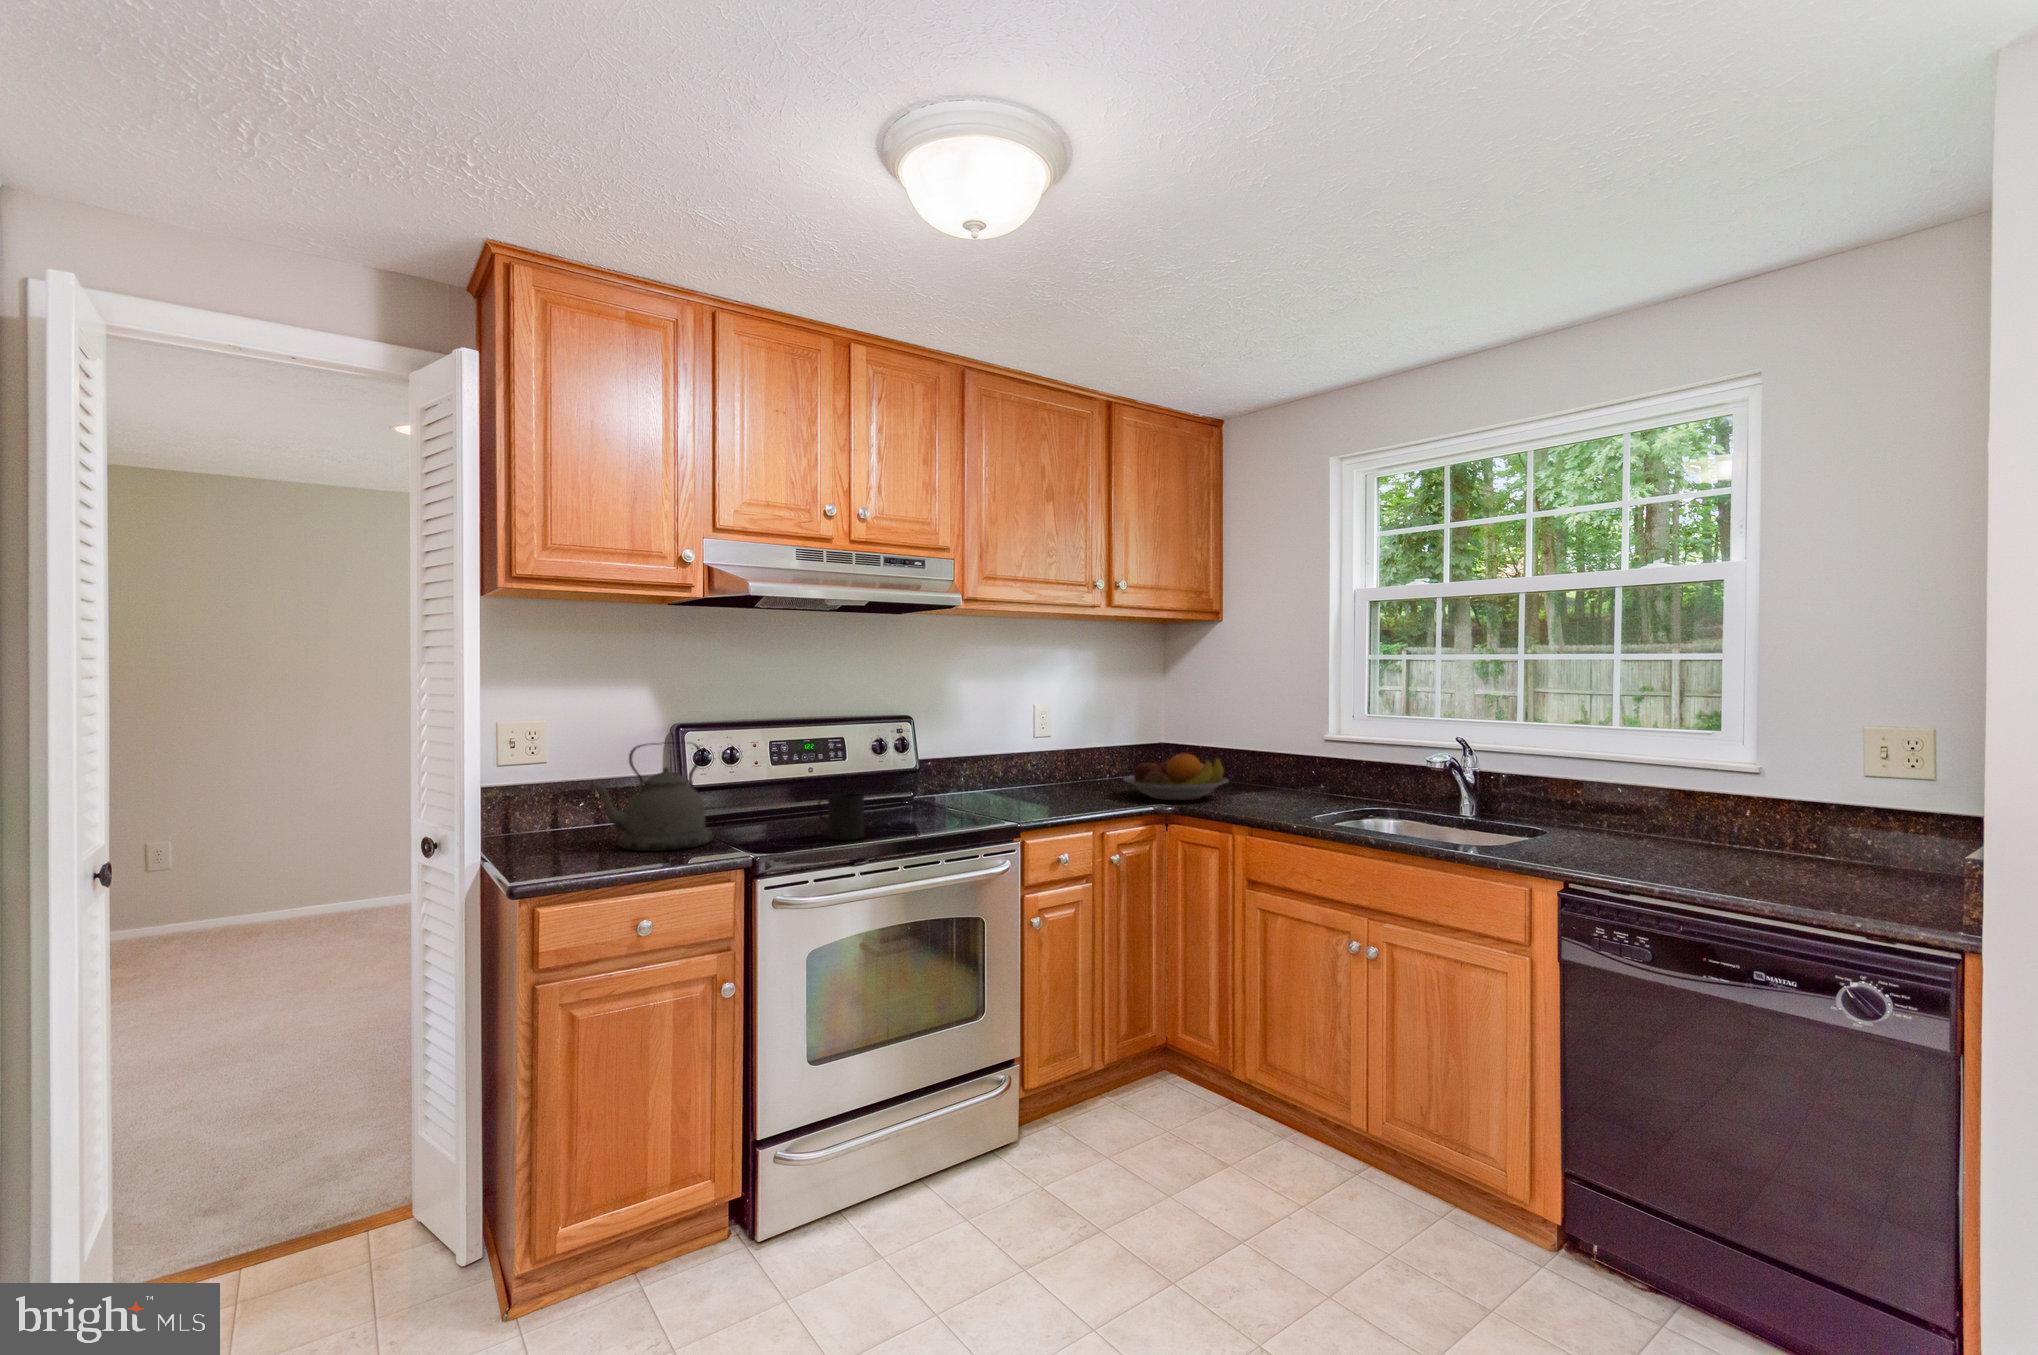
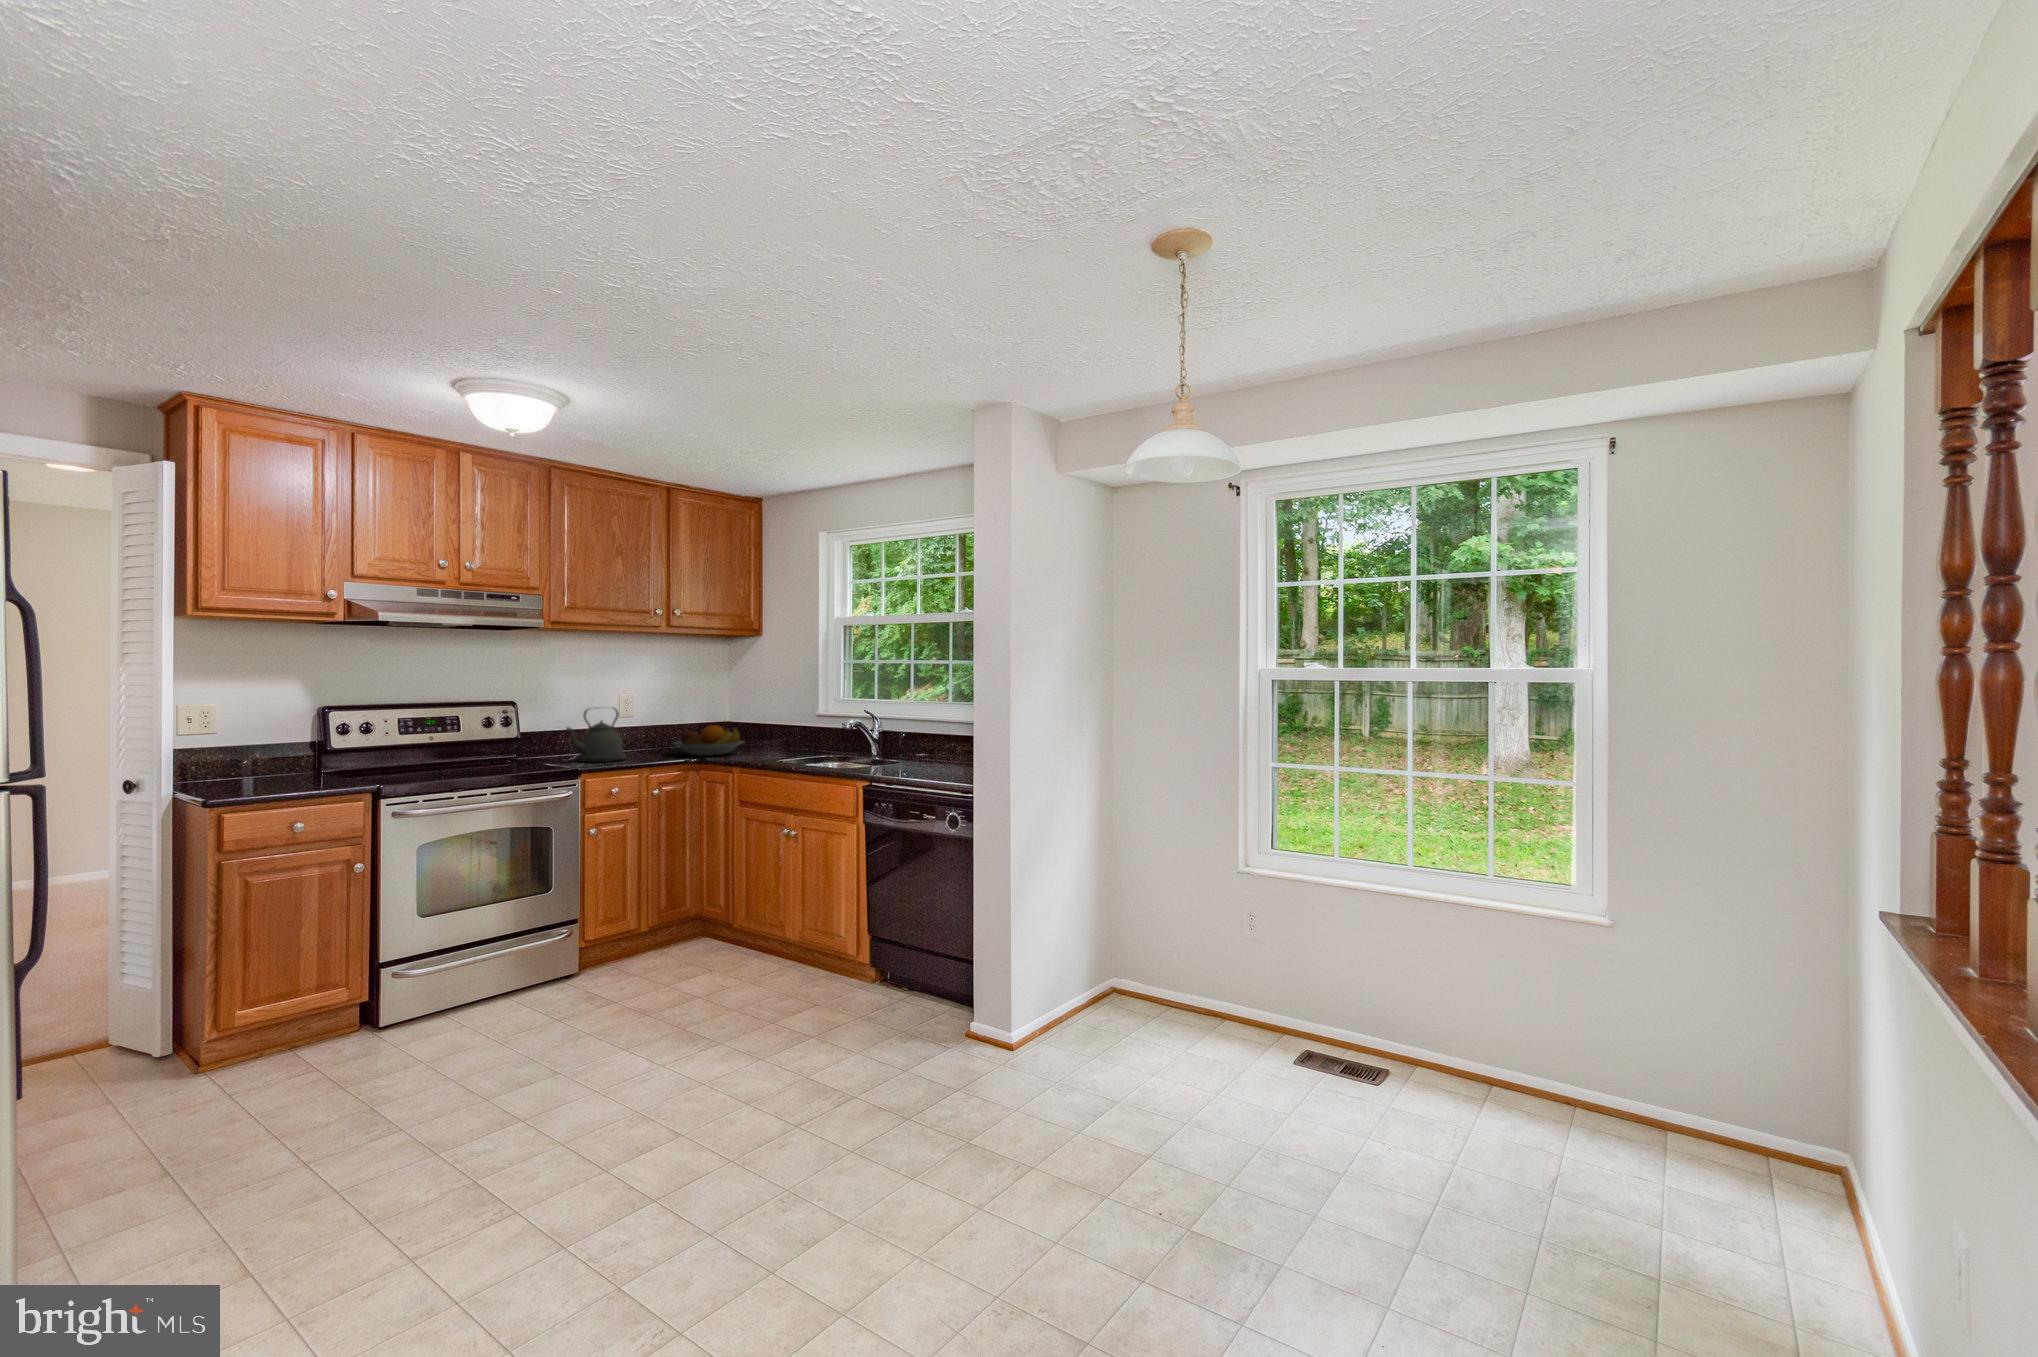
kettle: present [591,742,713,851] -> present [566,709,627,762]
mug: present [817,793,864,840] -> none [429,748,463,778]

